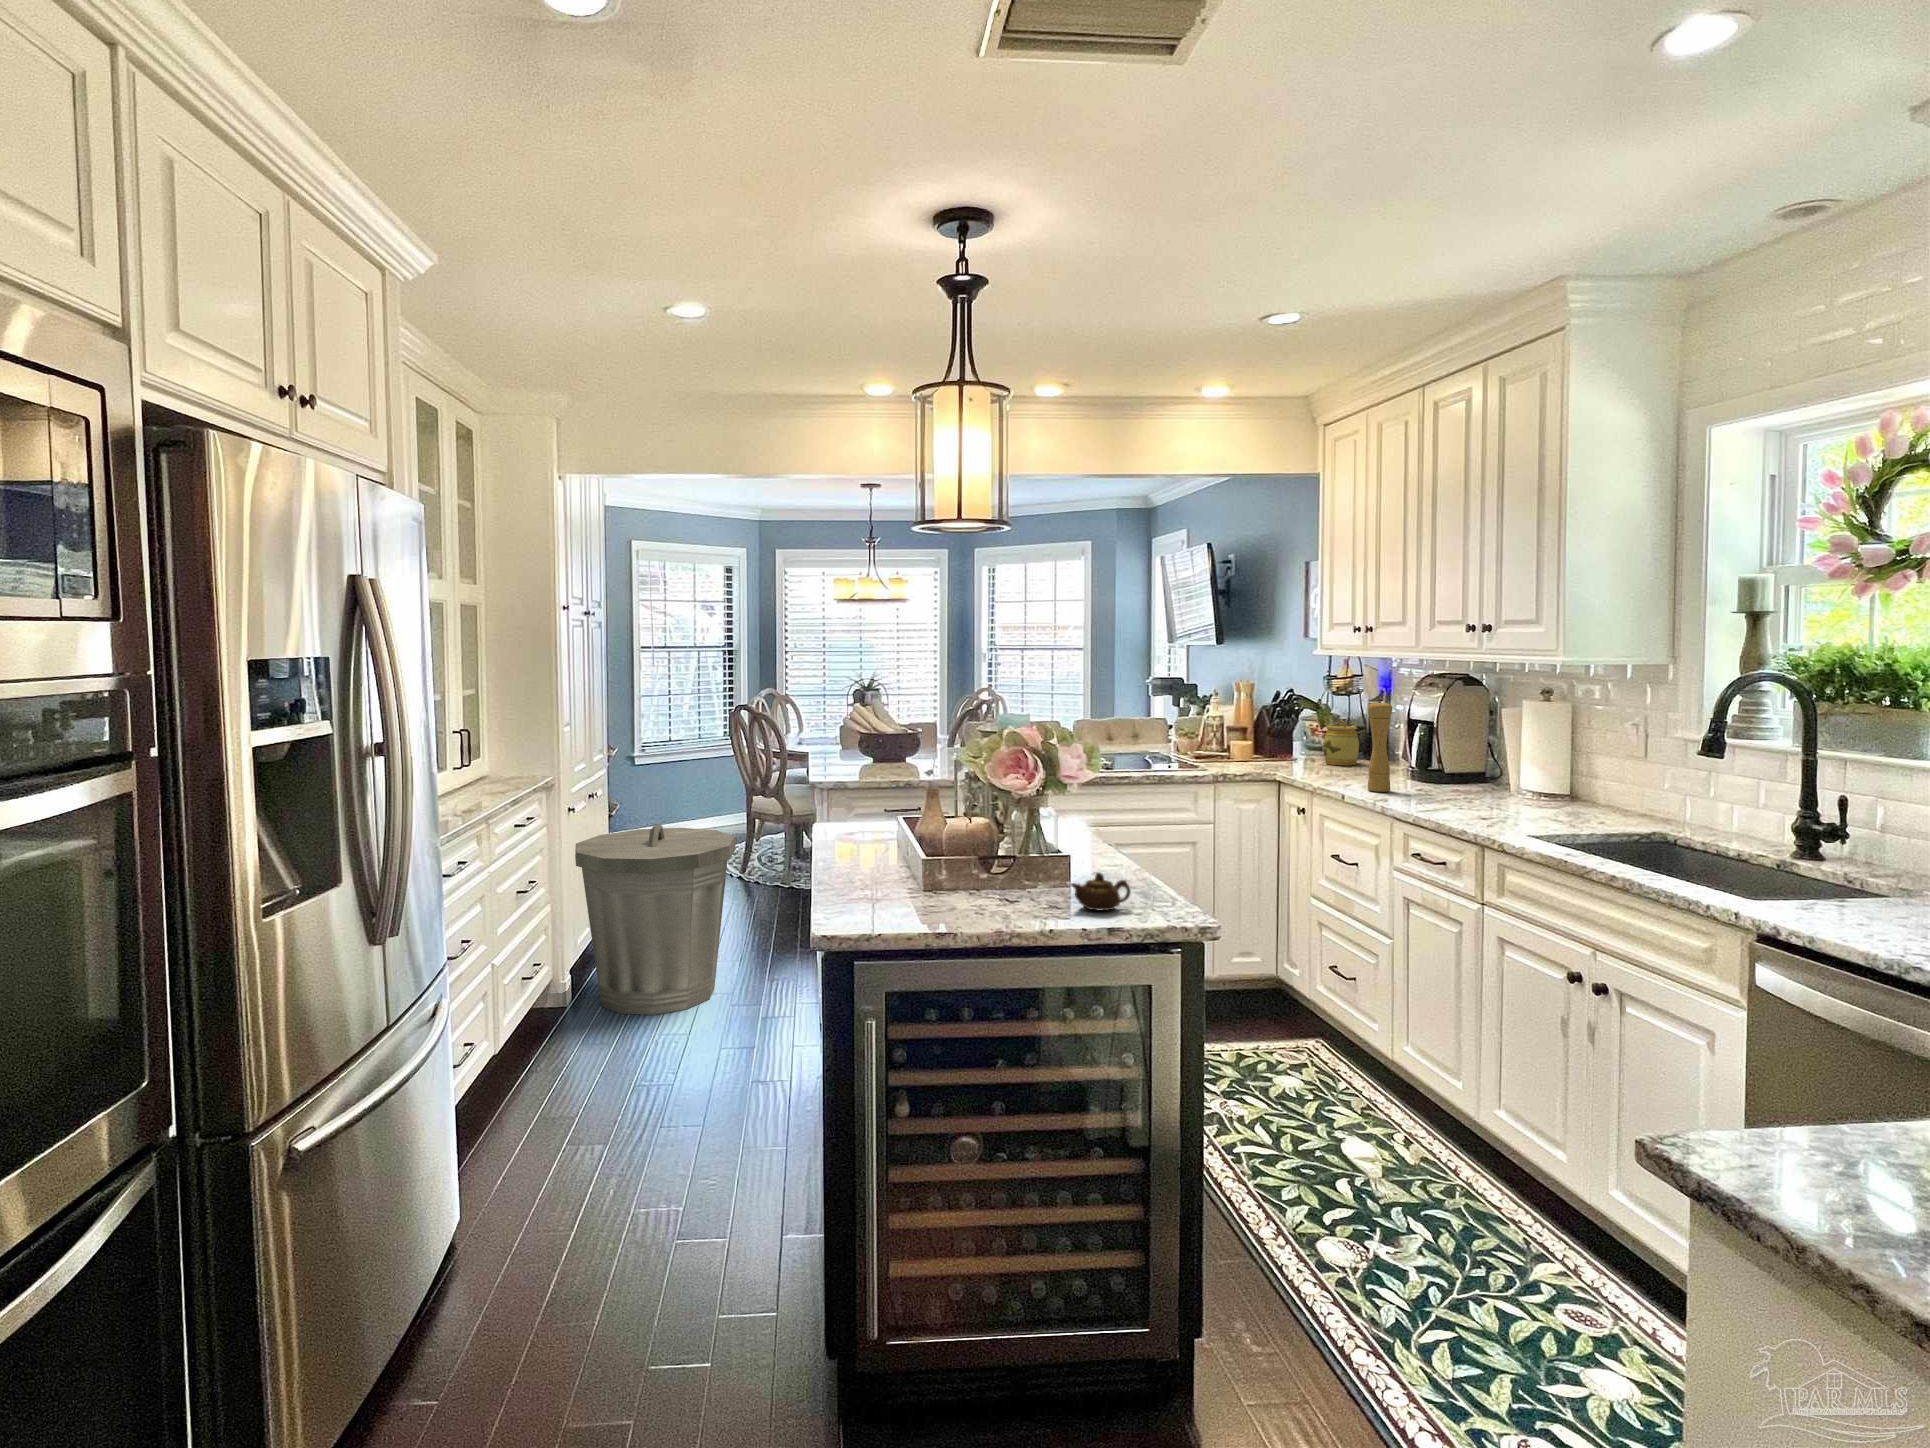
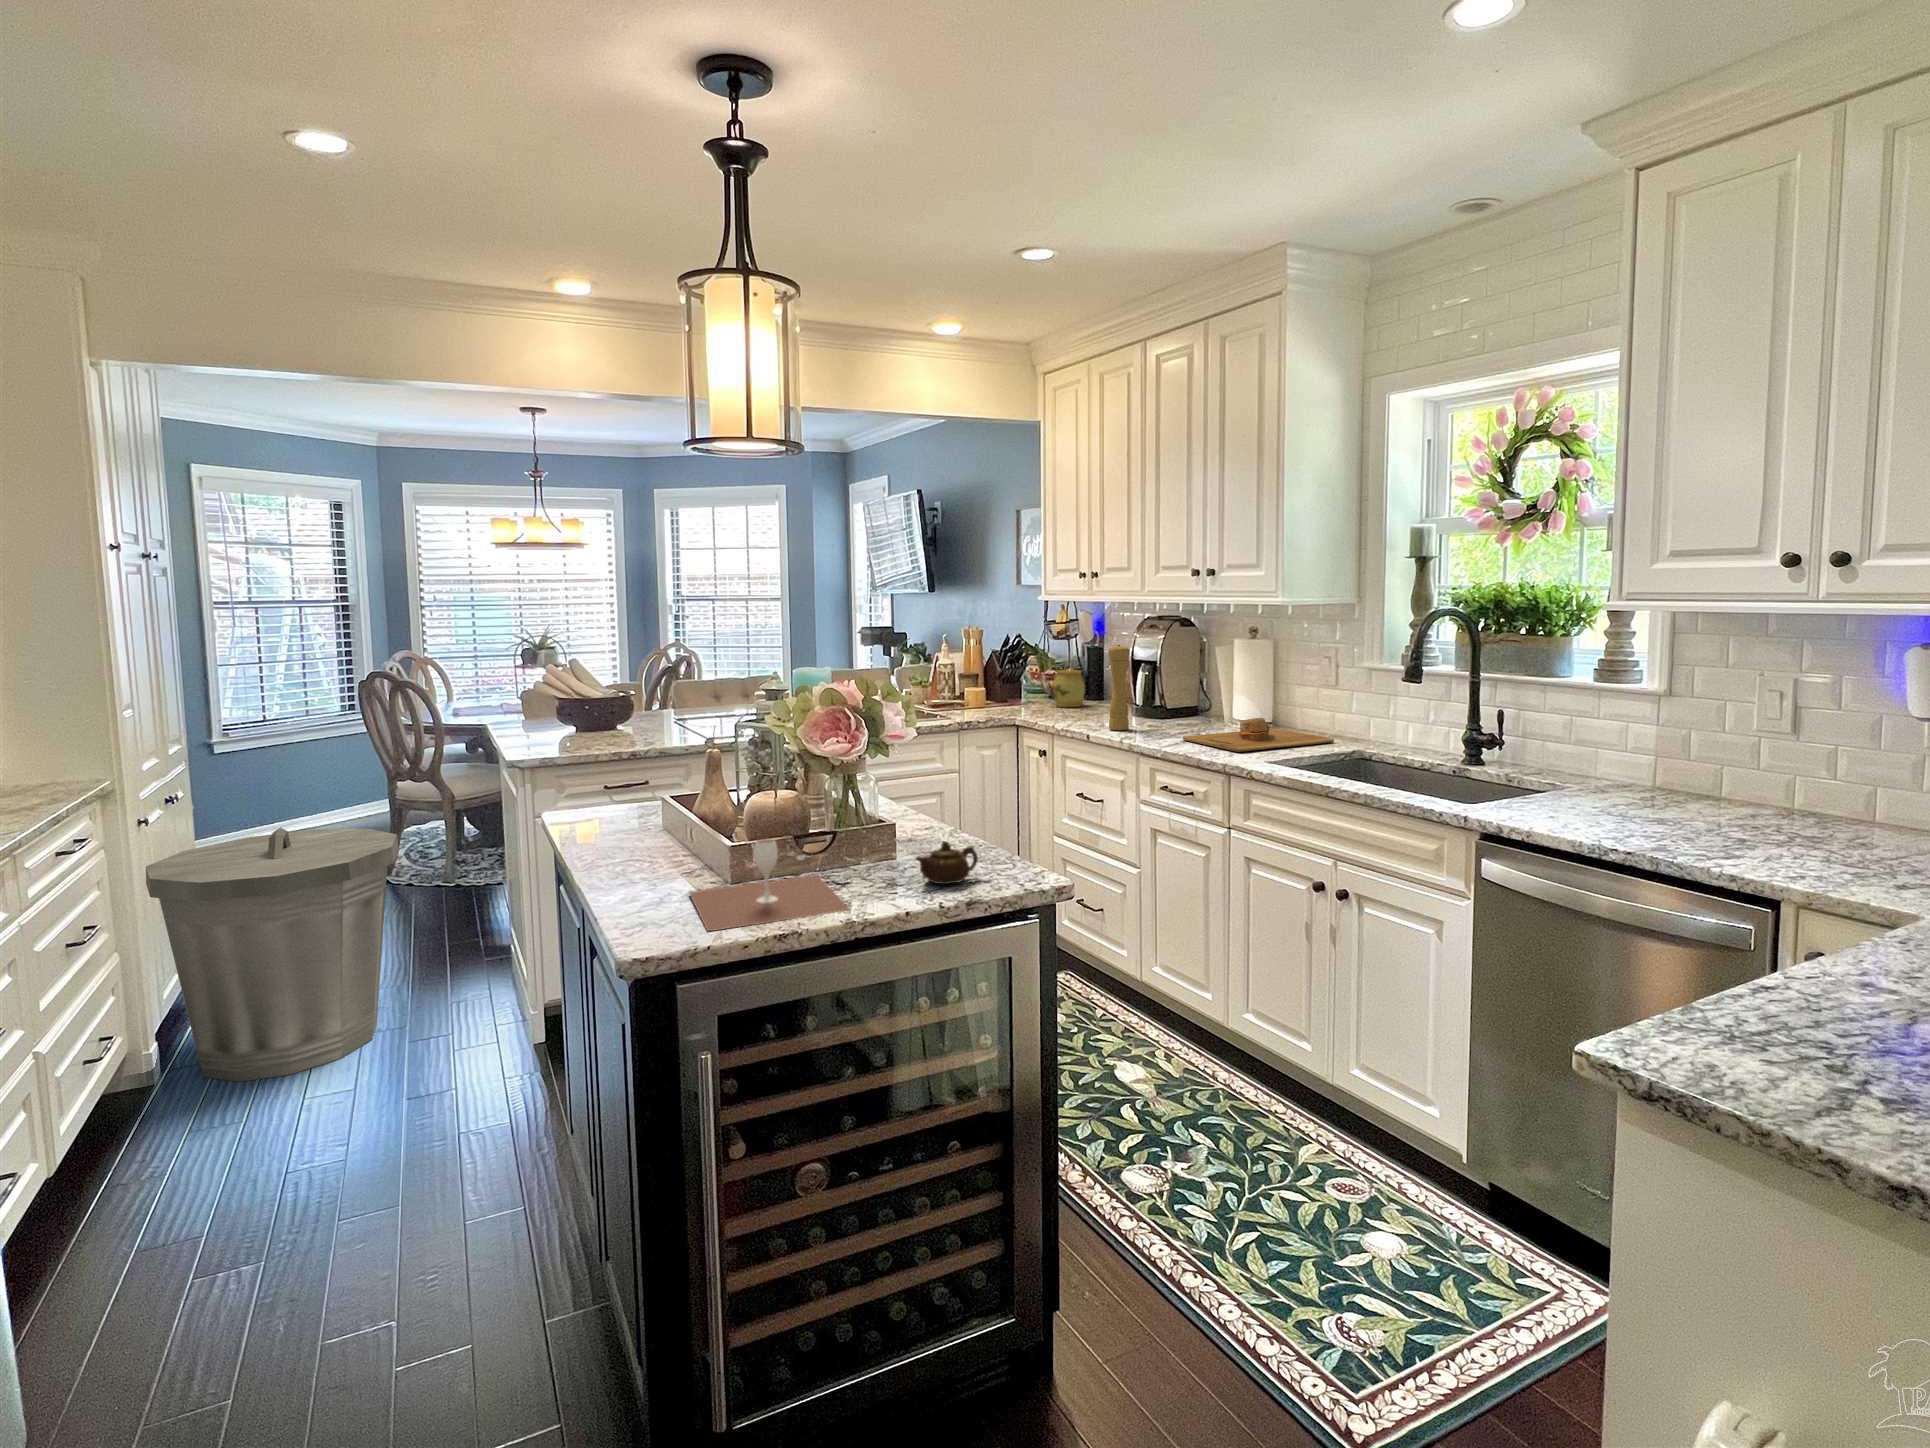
cutting board: none [1445,787,1638,823] -> present [1183,718,1334,752]
wine glass: none [888,855,1006,922] -> present [689,839,850,931]

